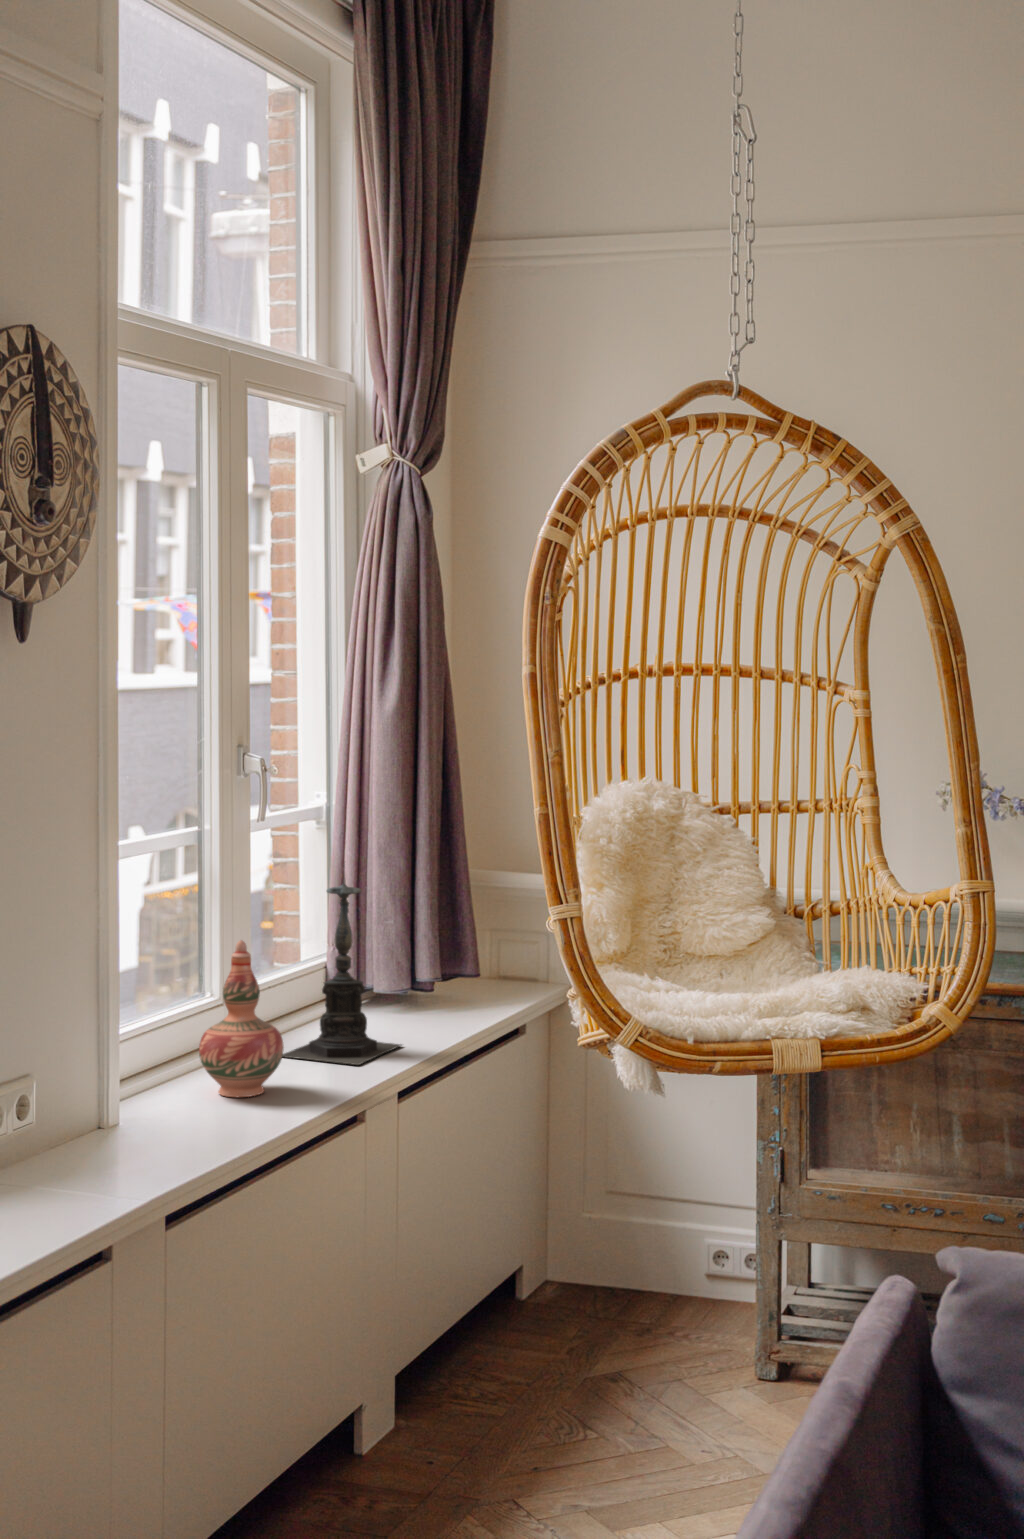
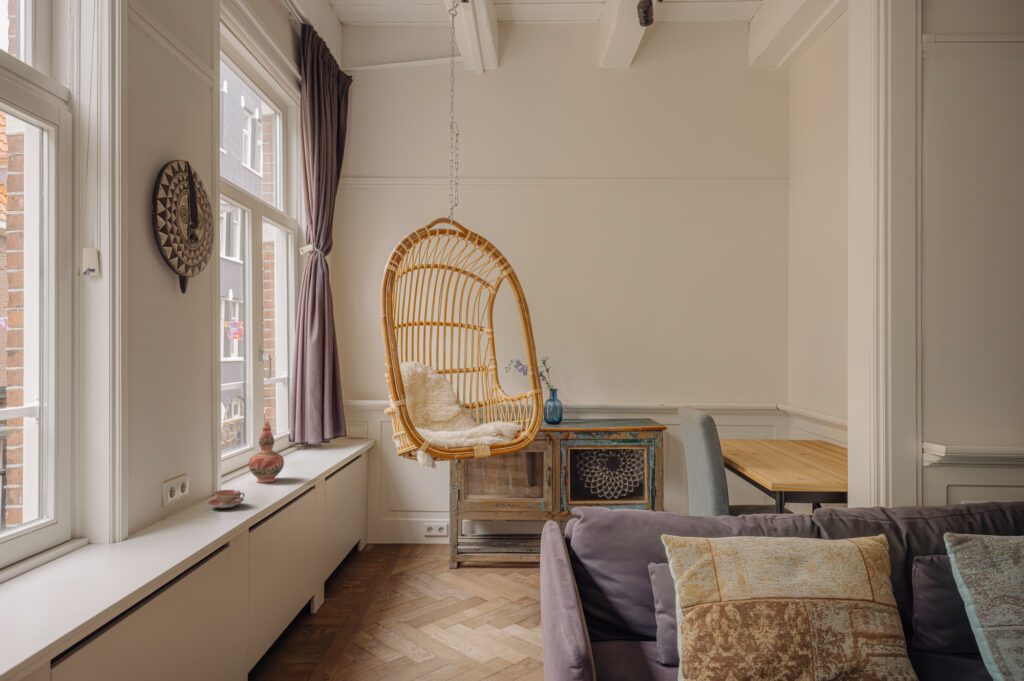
candle holder: present [283,865,401,1065] -> none [276,392,325,469]
teacup: none [75,1119,161,1168] -> present [208,490,244,508]

